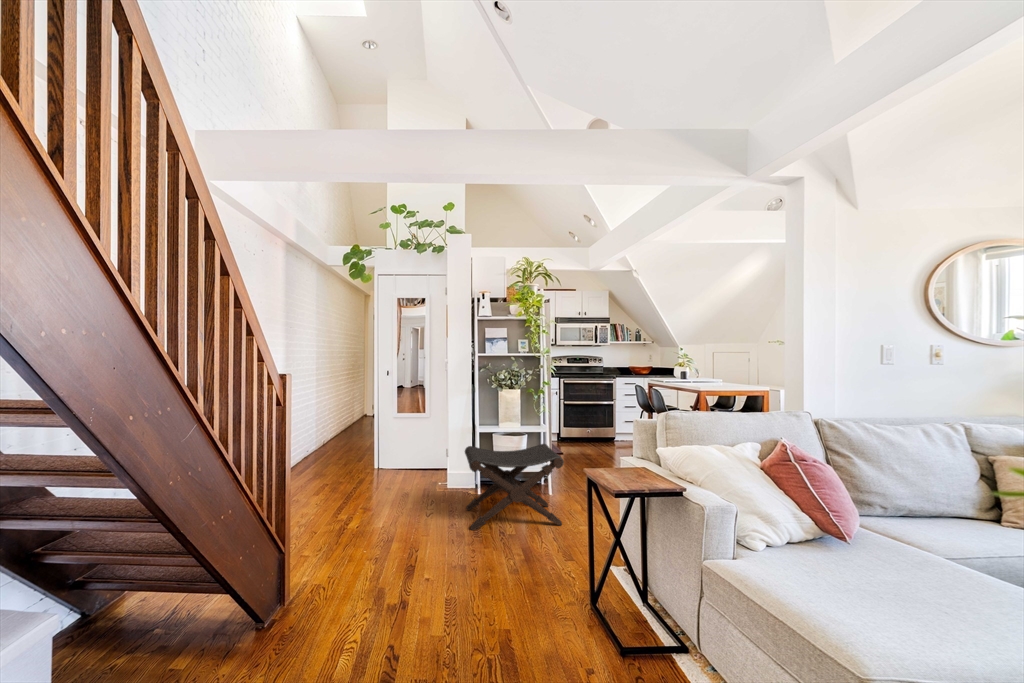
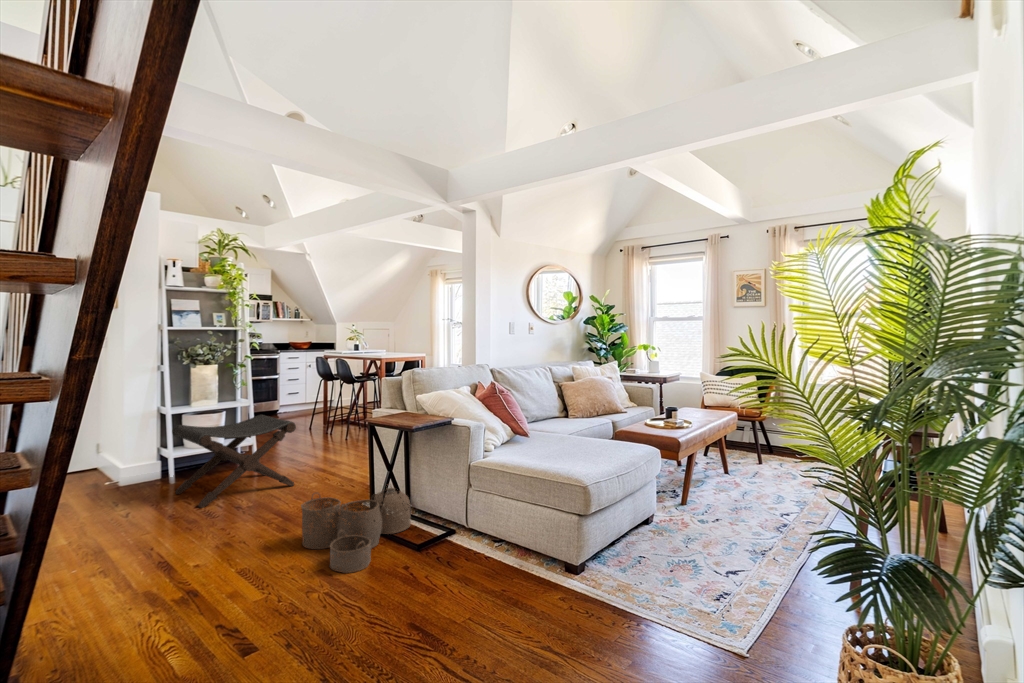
woven basket: none [514,546,645,661] -> present [301,487,411,573]

